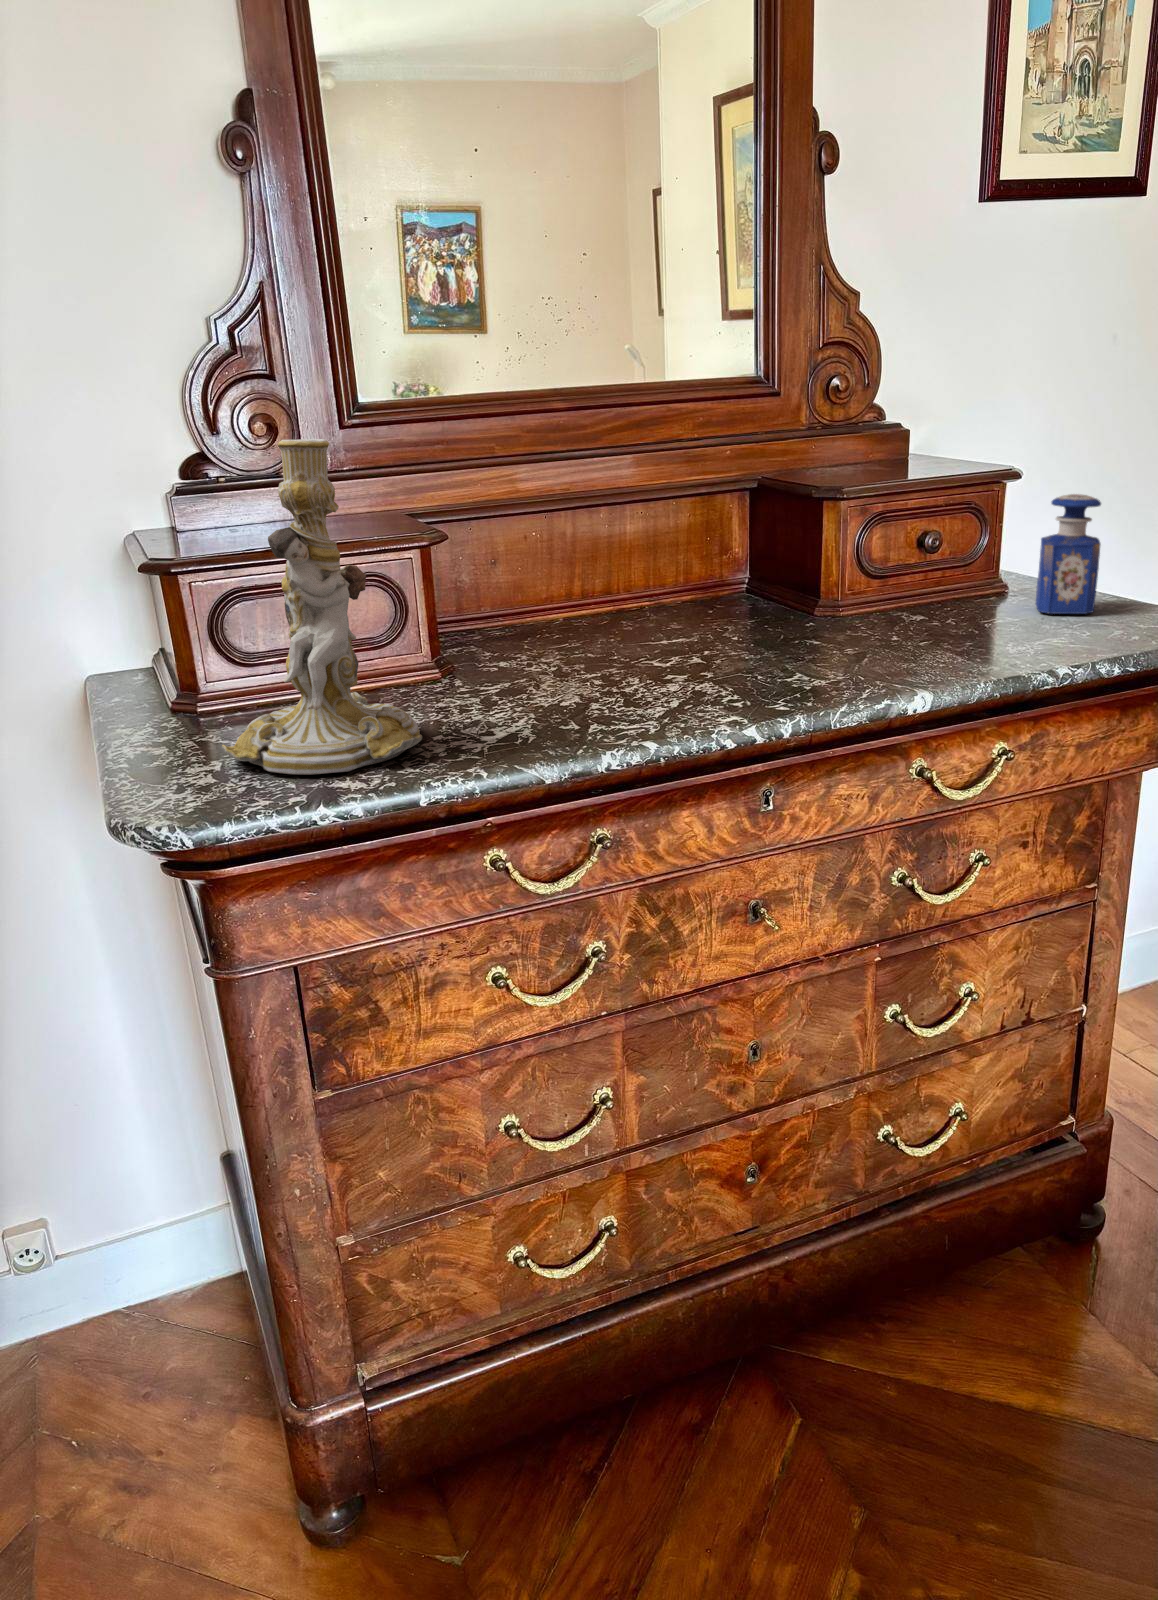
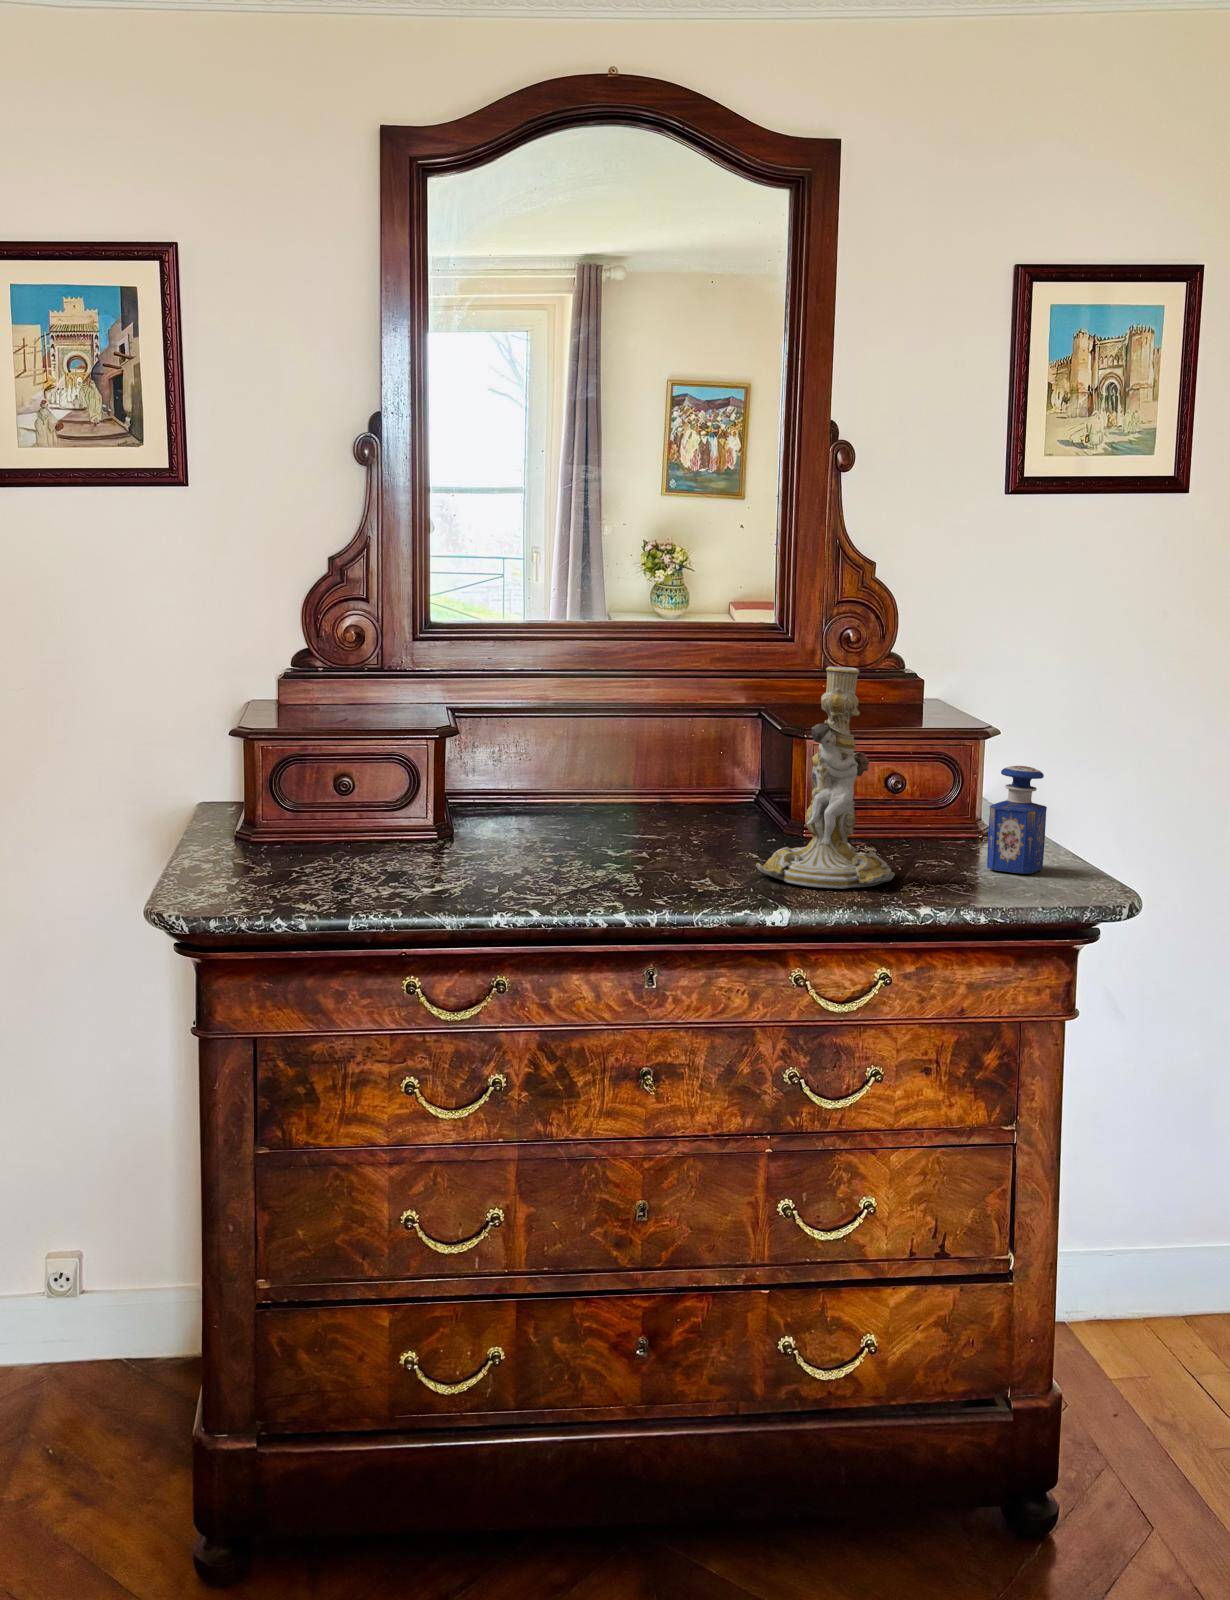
candlestick: present [222,439,422,775] -> present [756,666,895,889]

